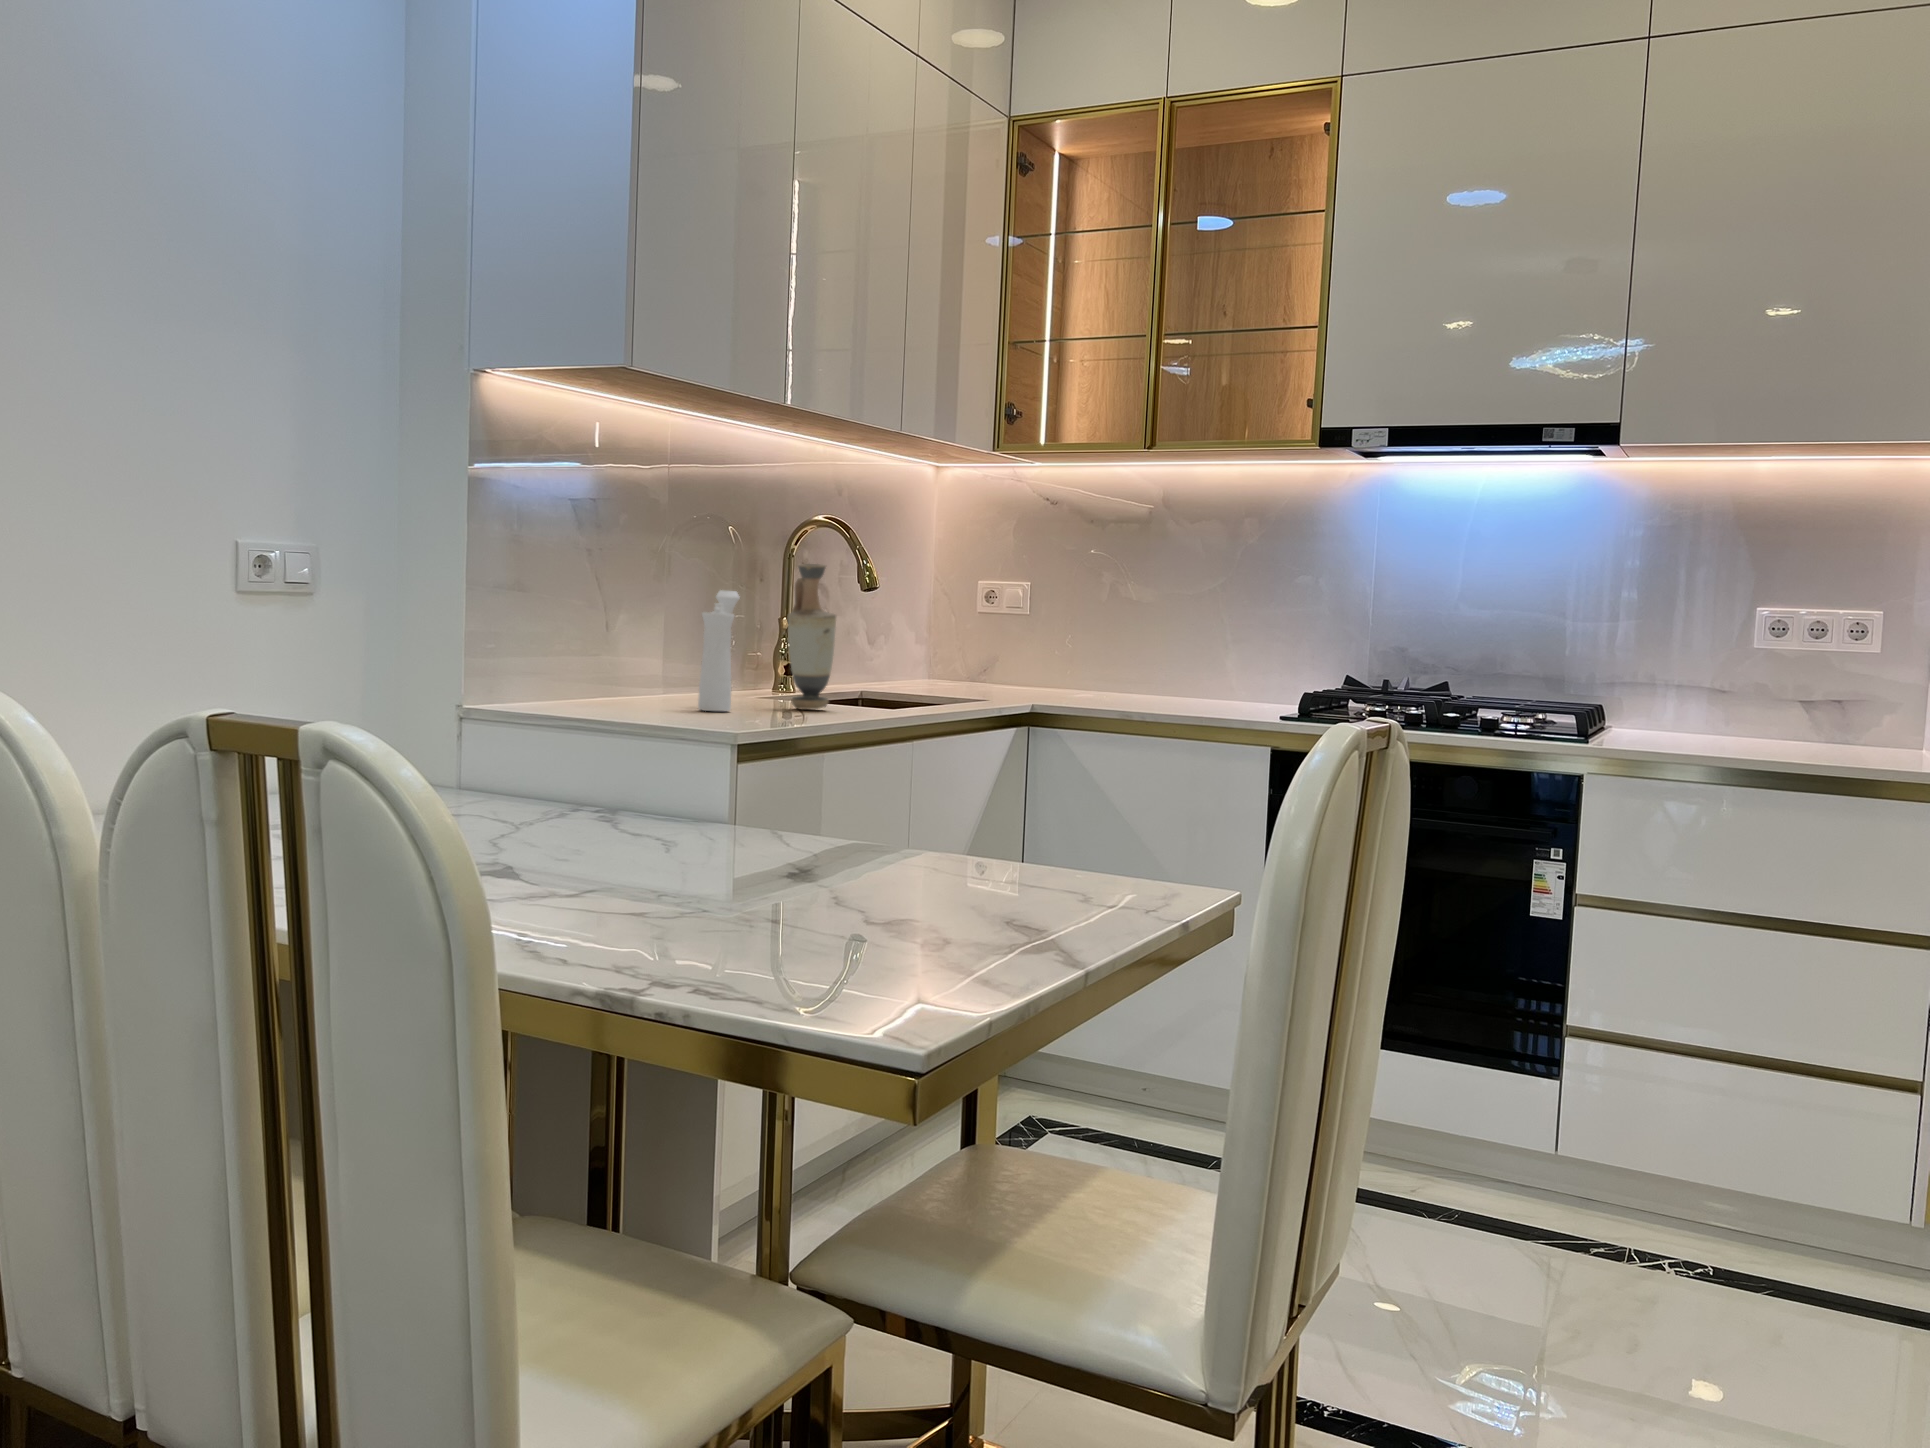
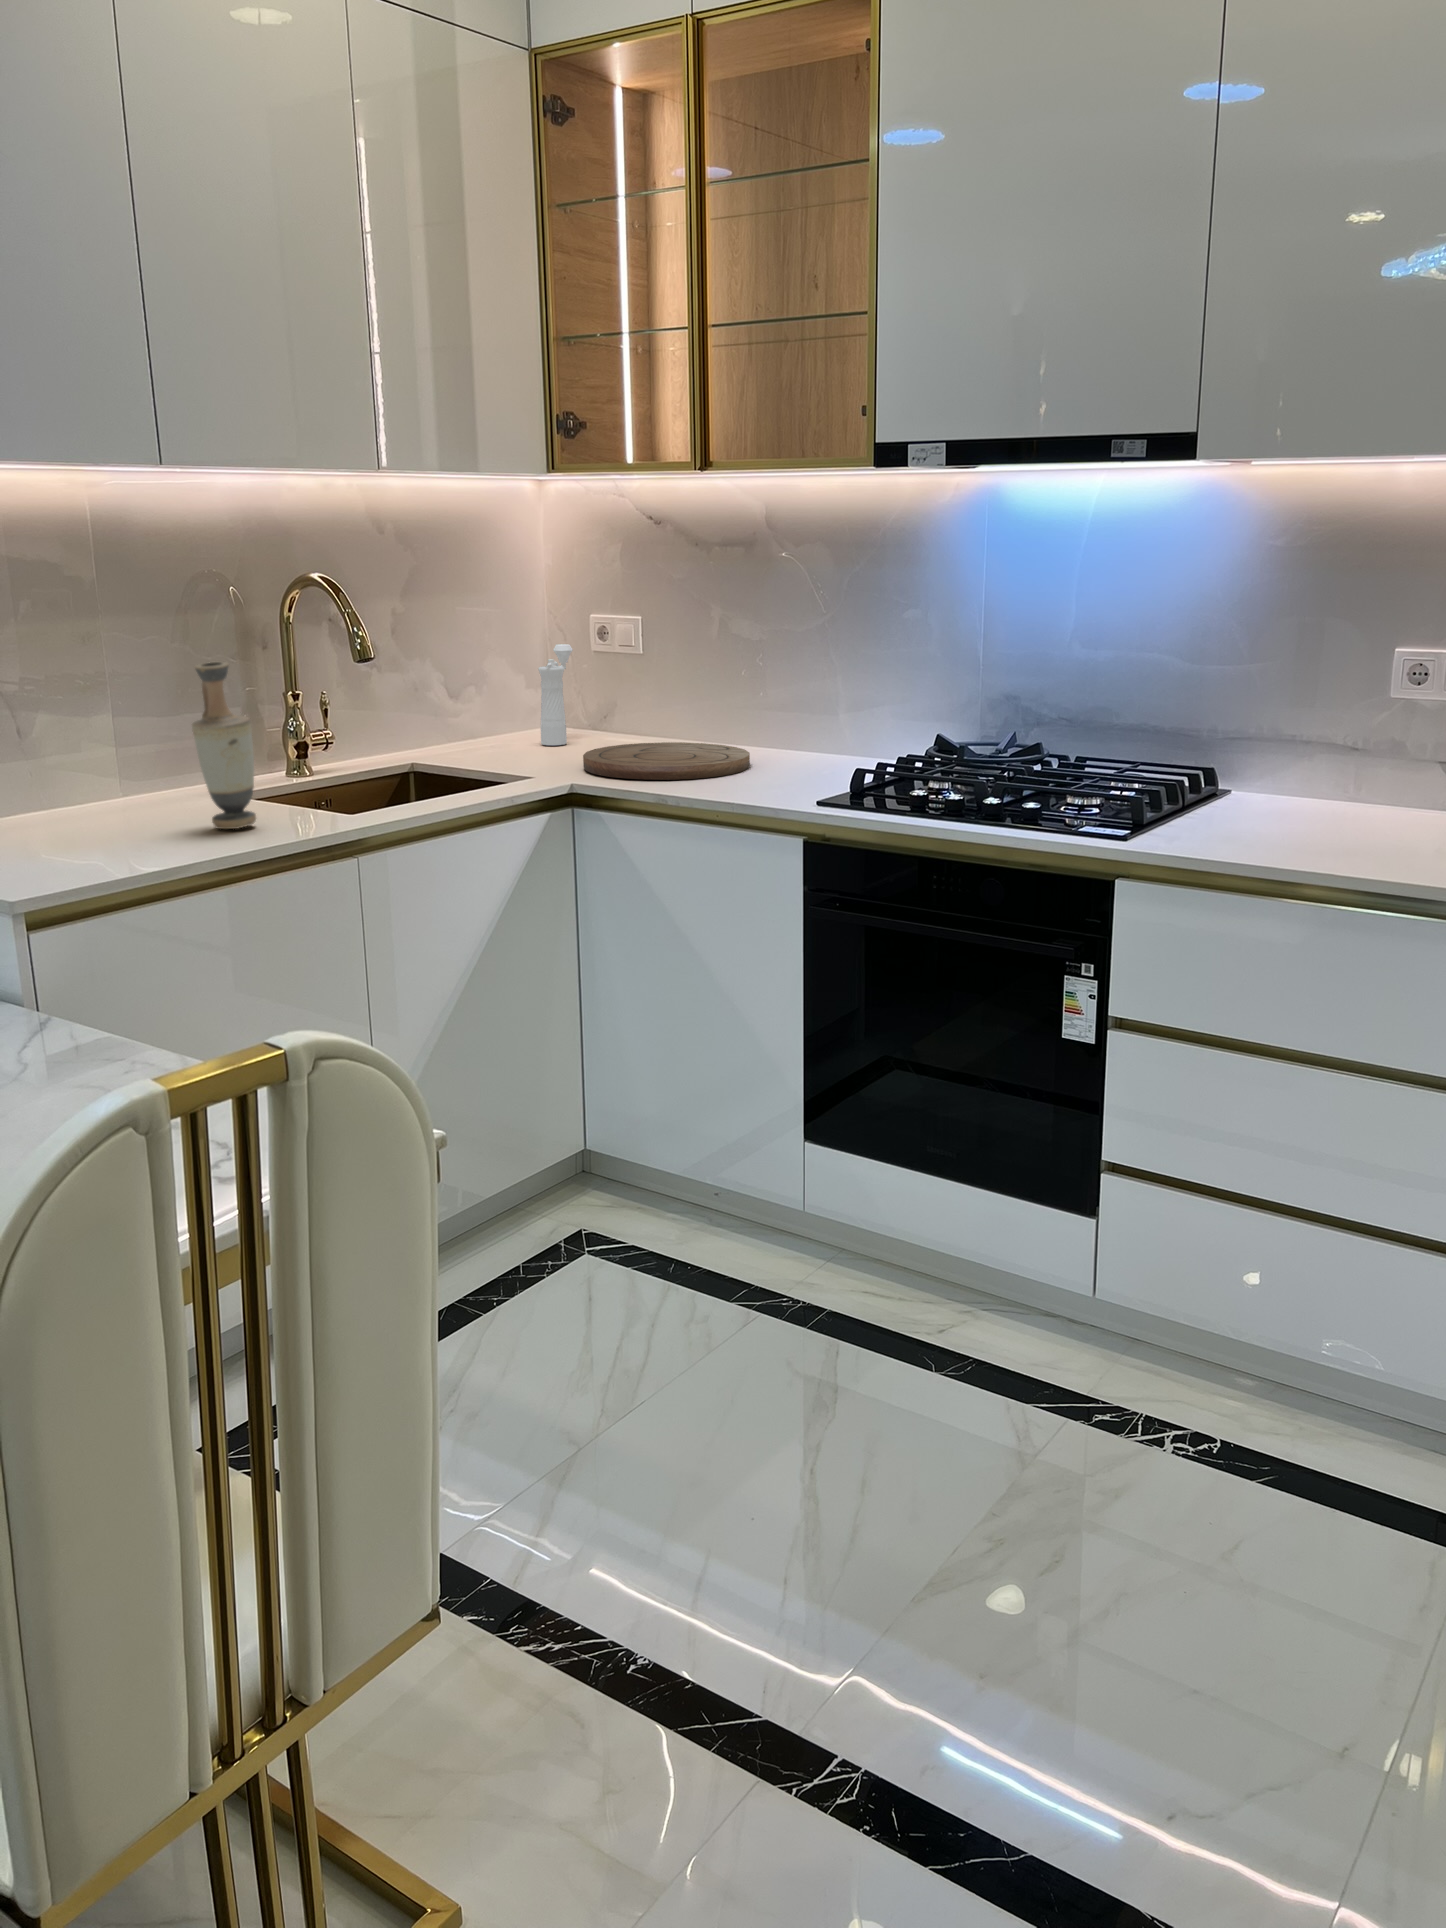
pepper mill: present [698,590,740,711] -> present [538,644,573,745]
cutting board: none [1024,686,1173,708] -> present [583,742,750,780]

